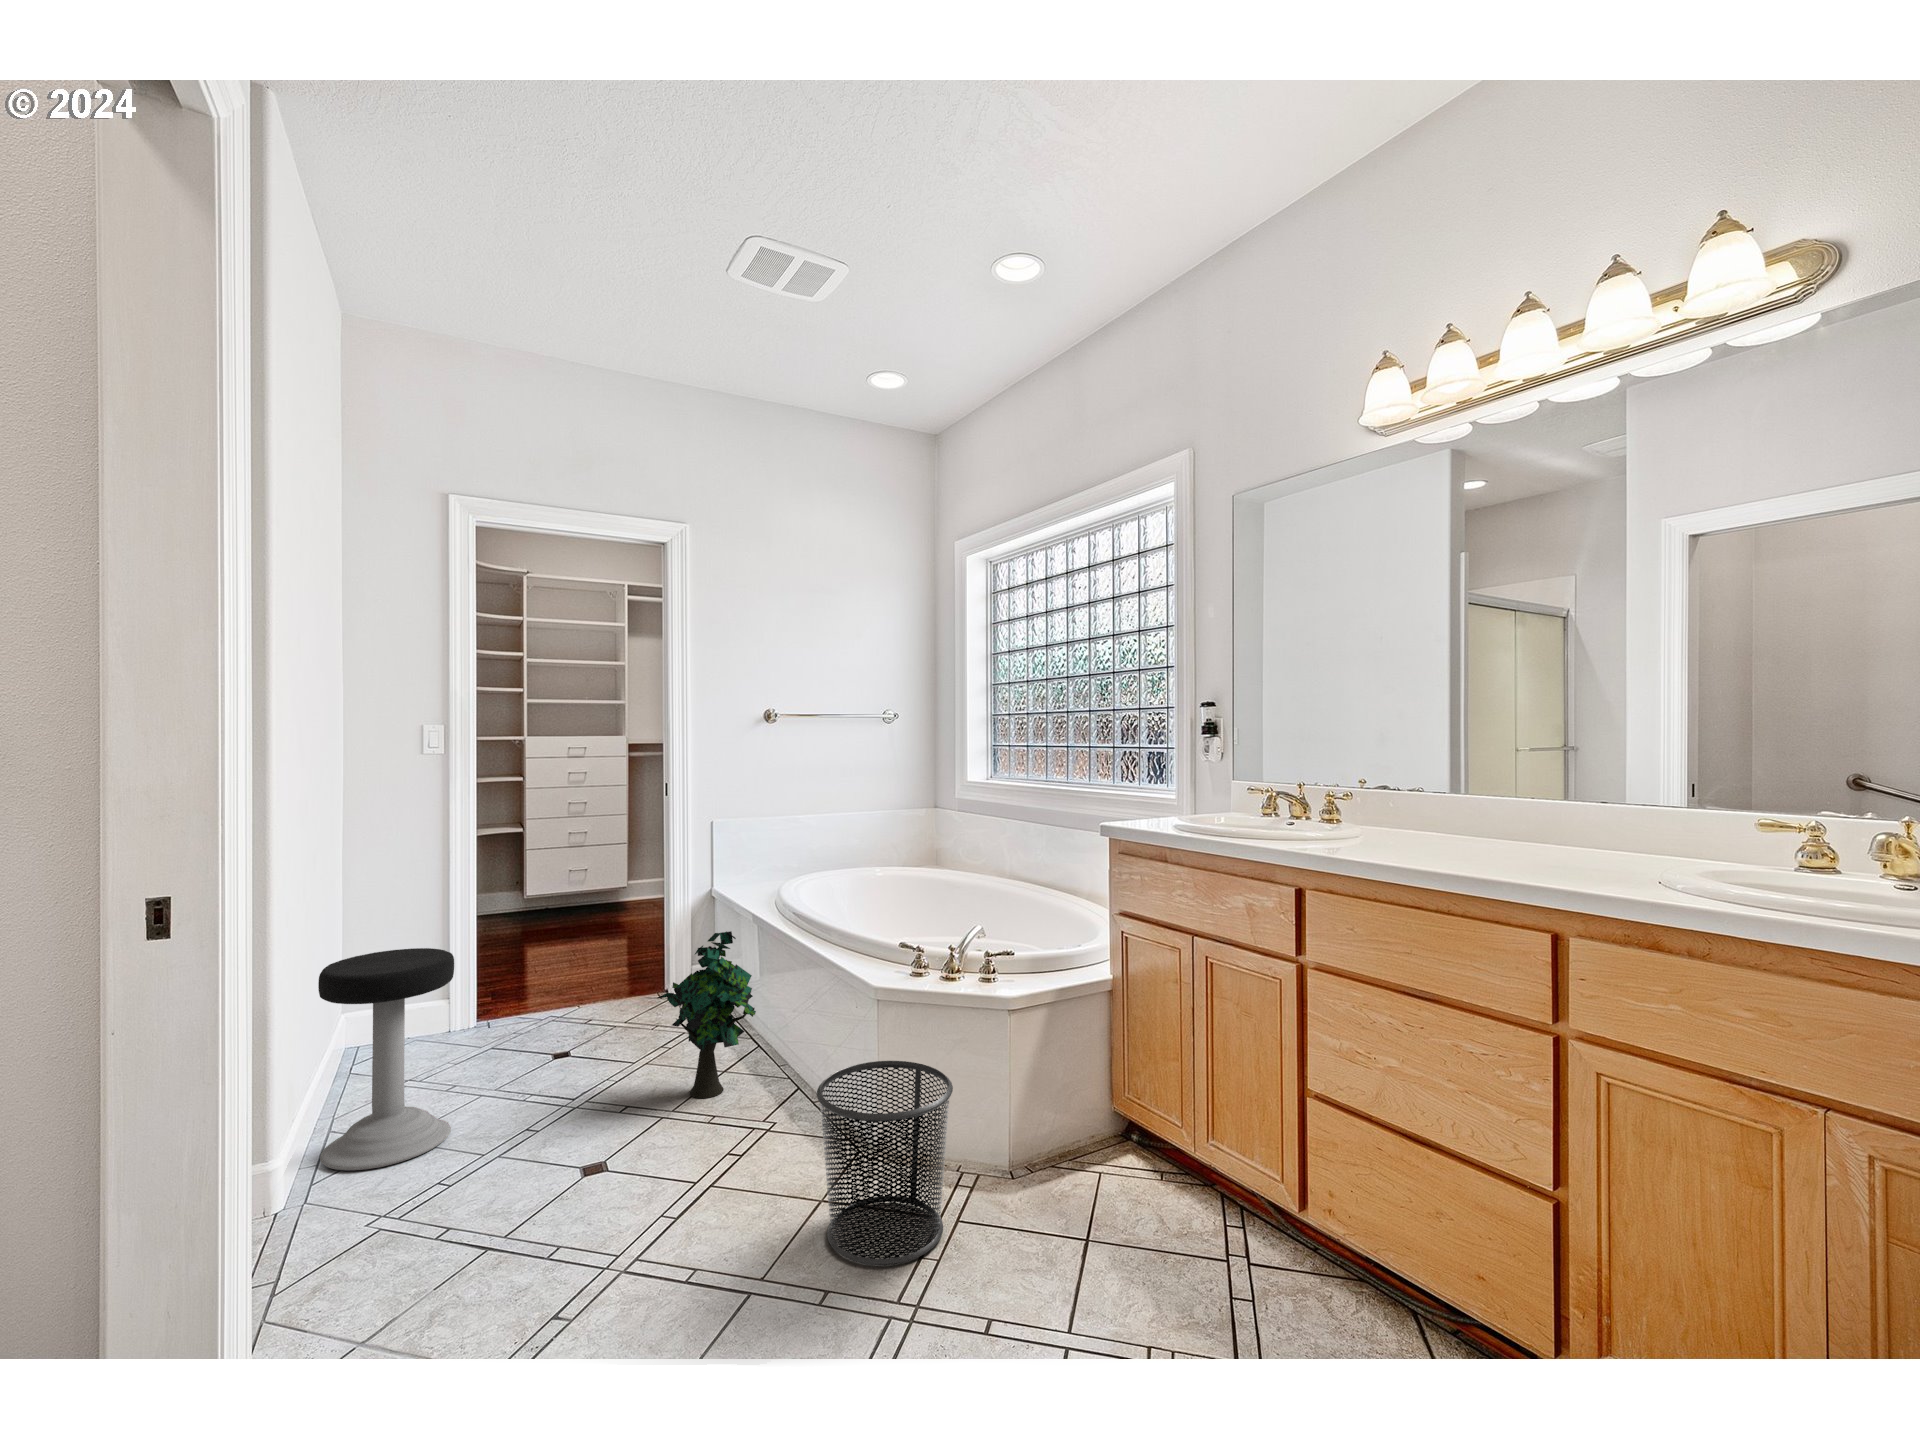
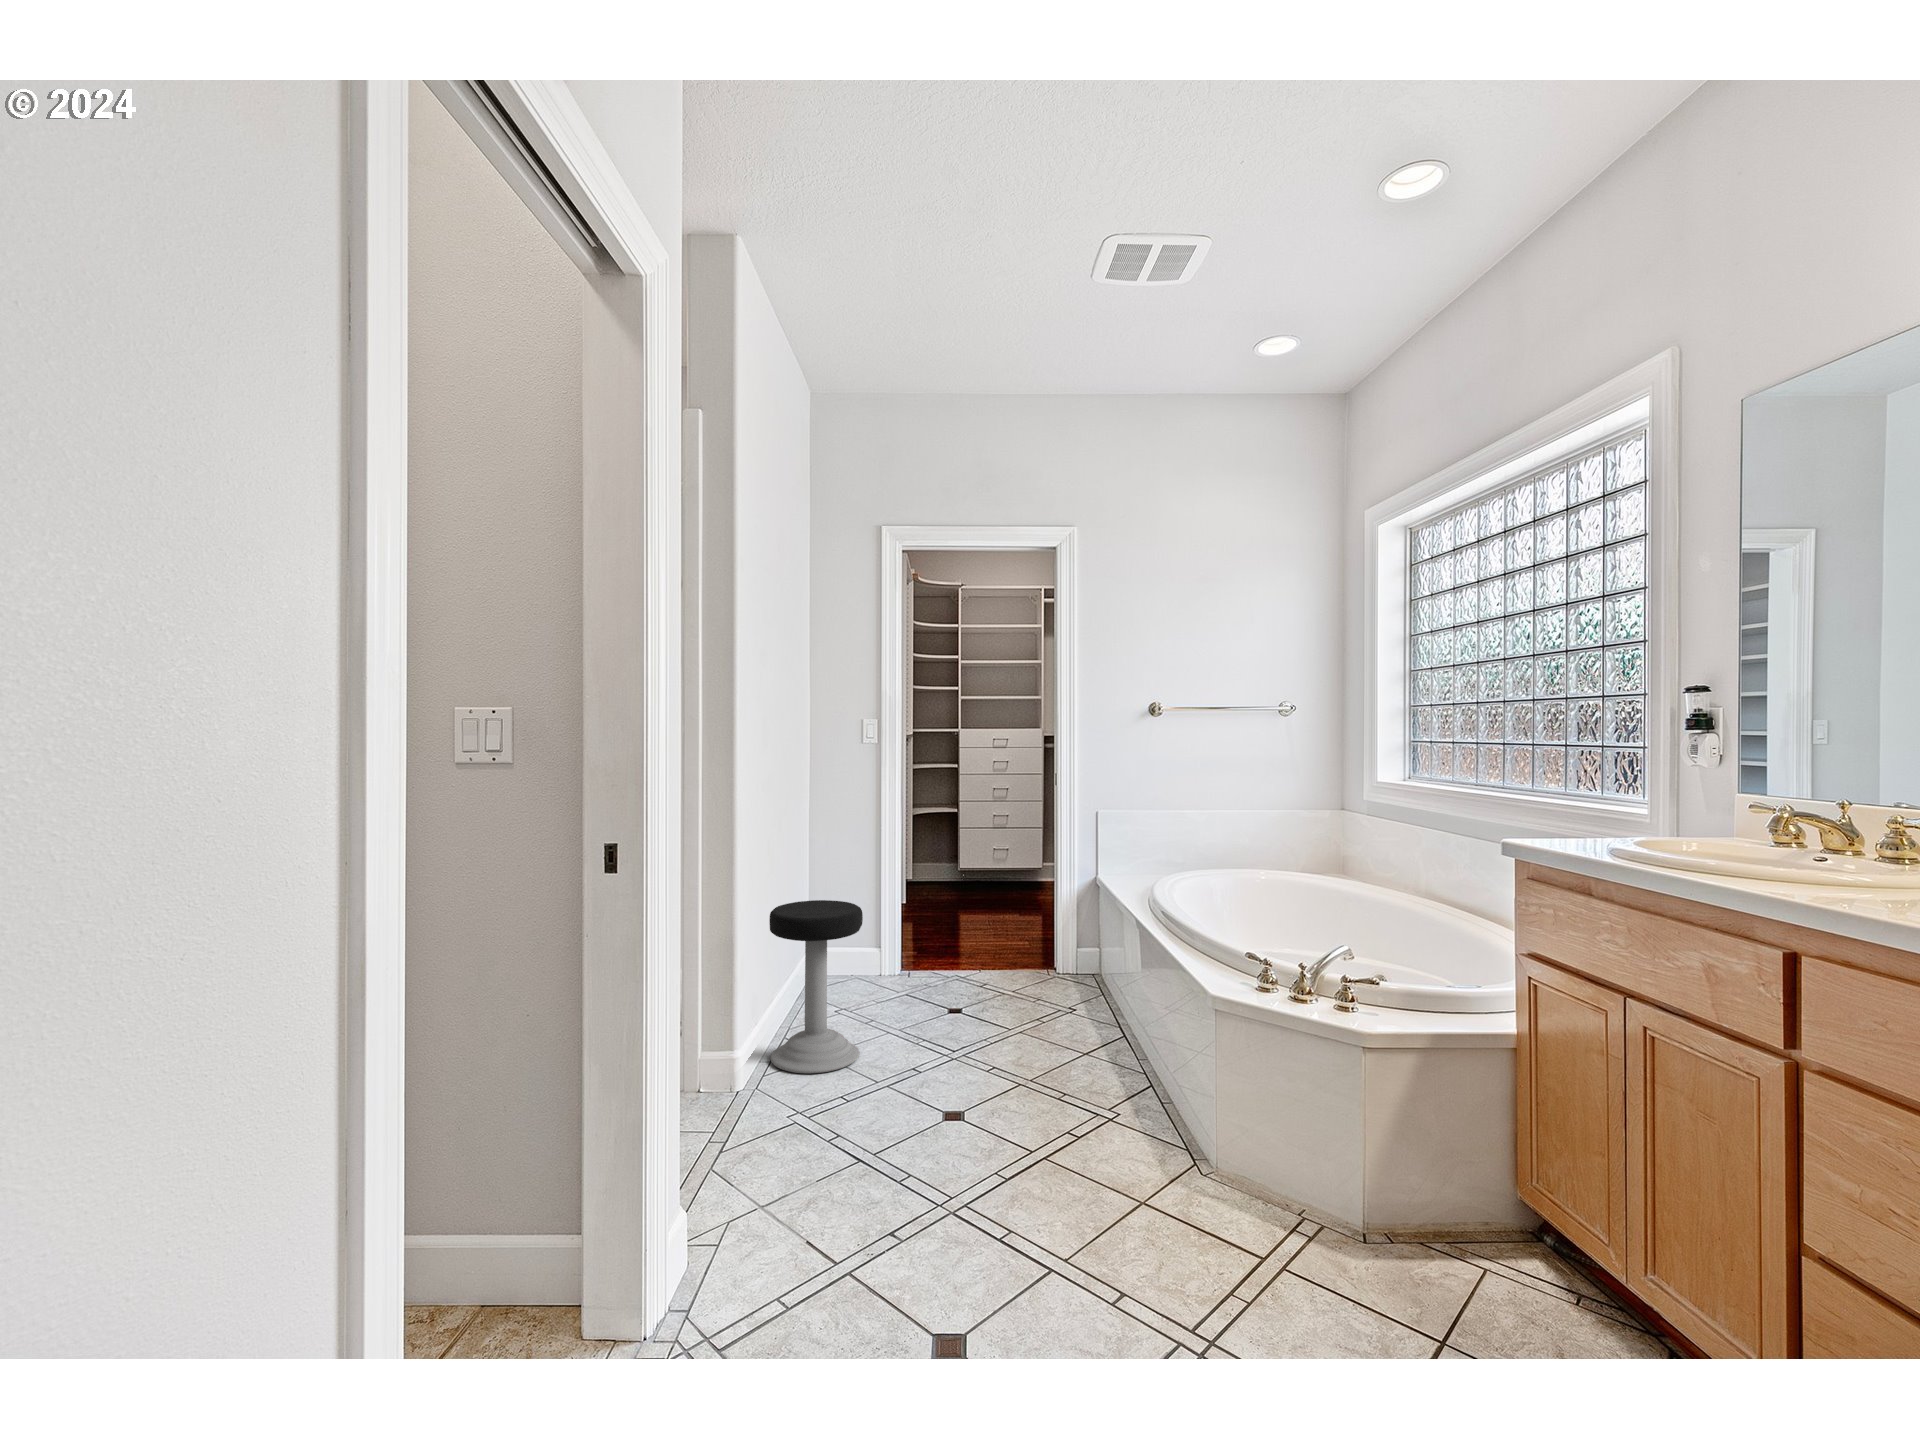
decorative plant: present [657,931,756,1098] -> none [1022,918,1114,1075]
waste bin: present [817,1061,953,1266] -> none [1130,1072,1280,1293]

